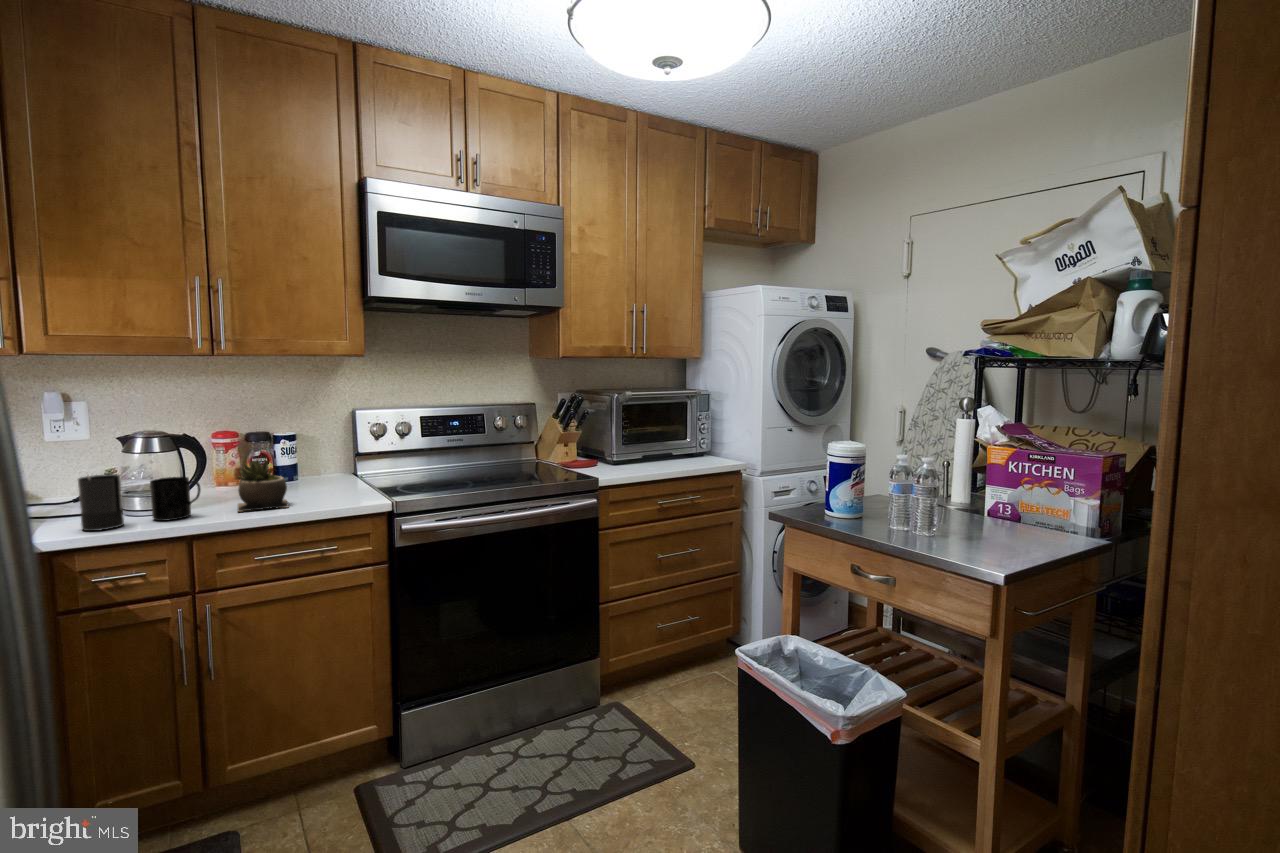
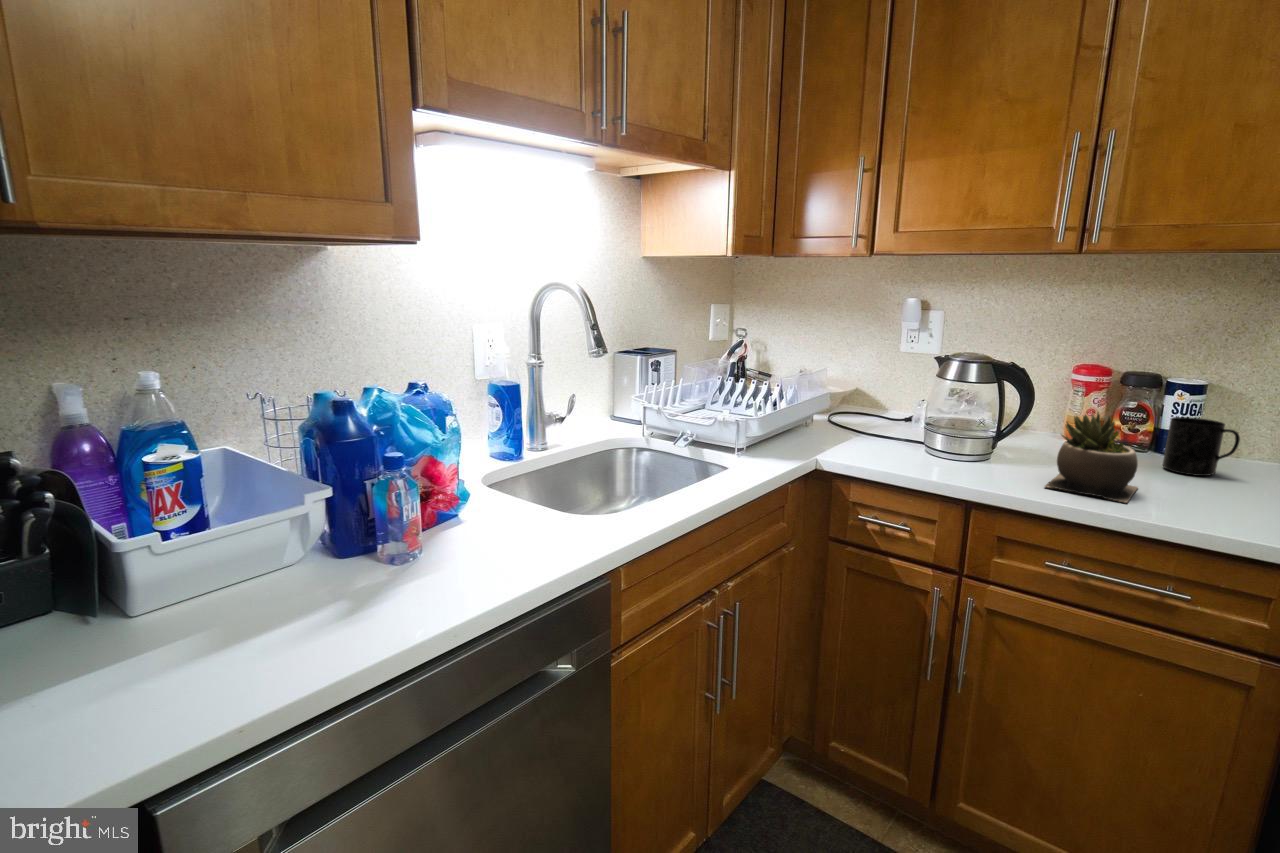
candle: present [78,474,124,531] -> none [866,391,913,465]
mug: present [150,477,201,521] -> present [1163,417,1240,476]

